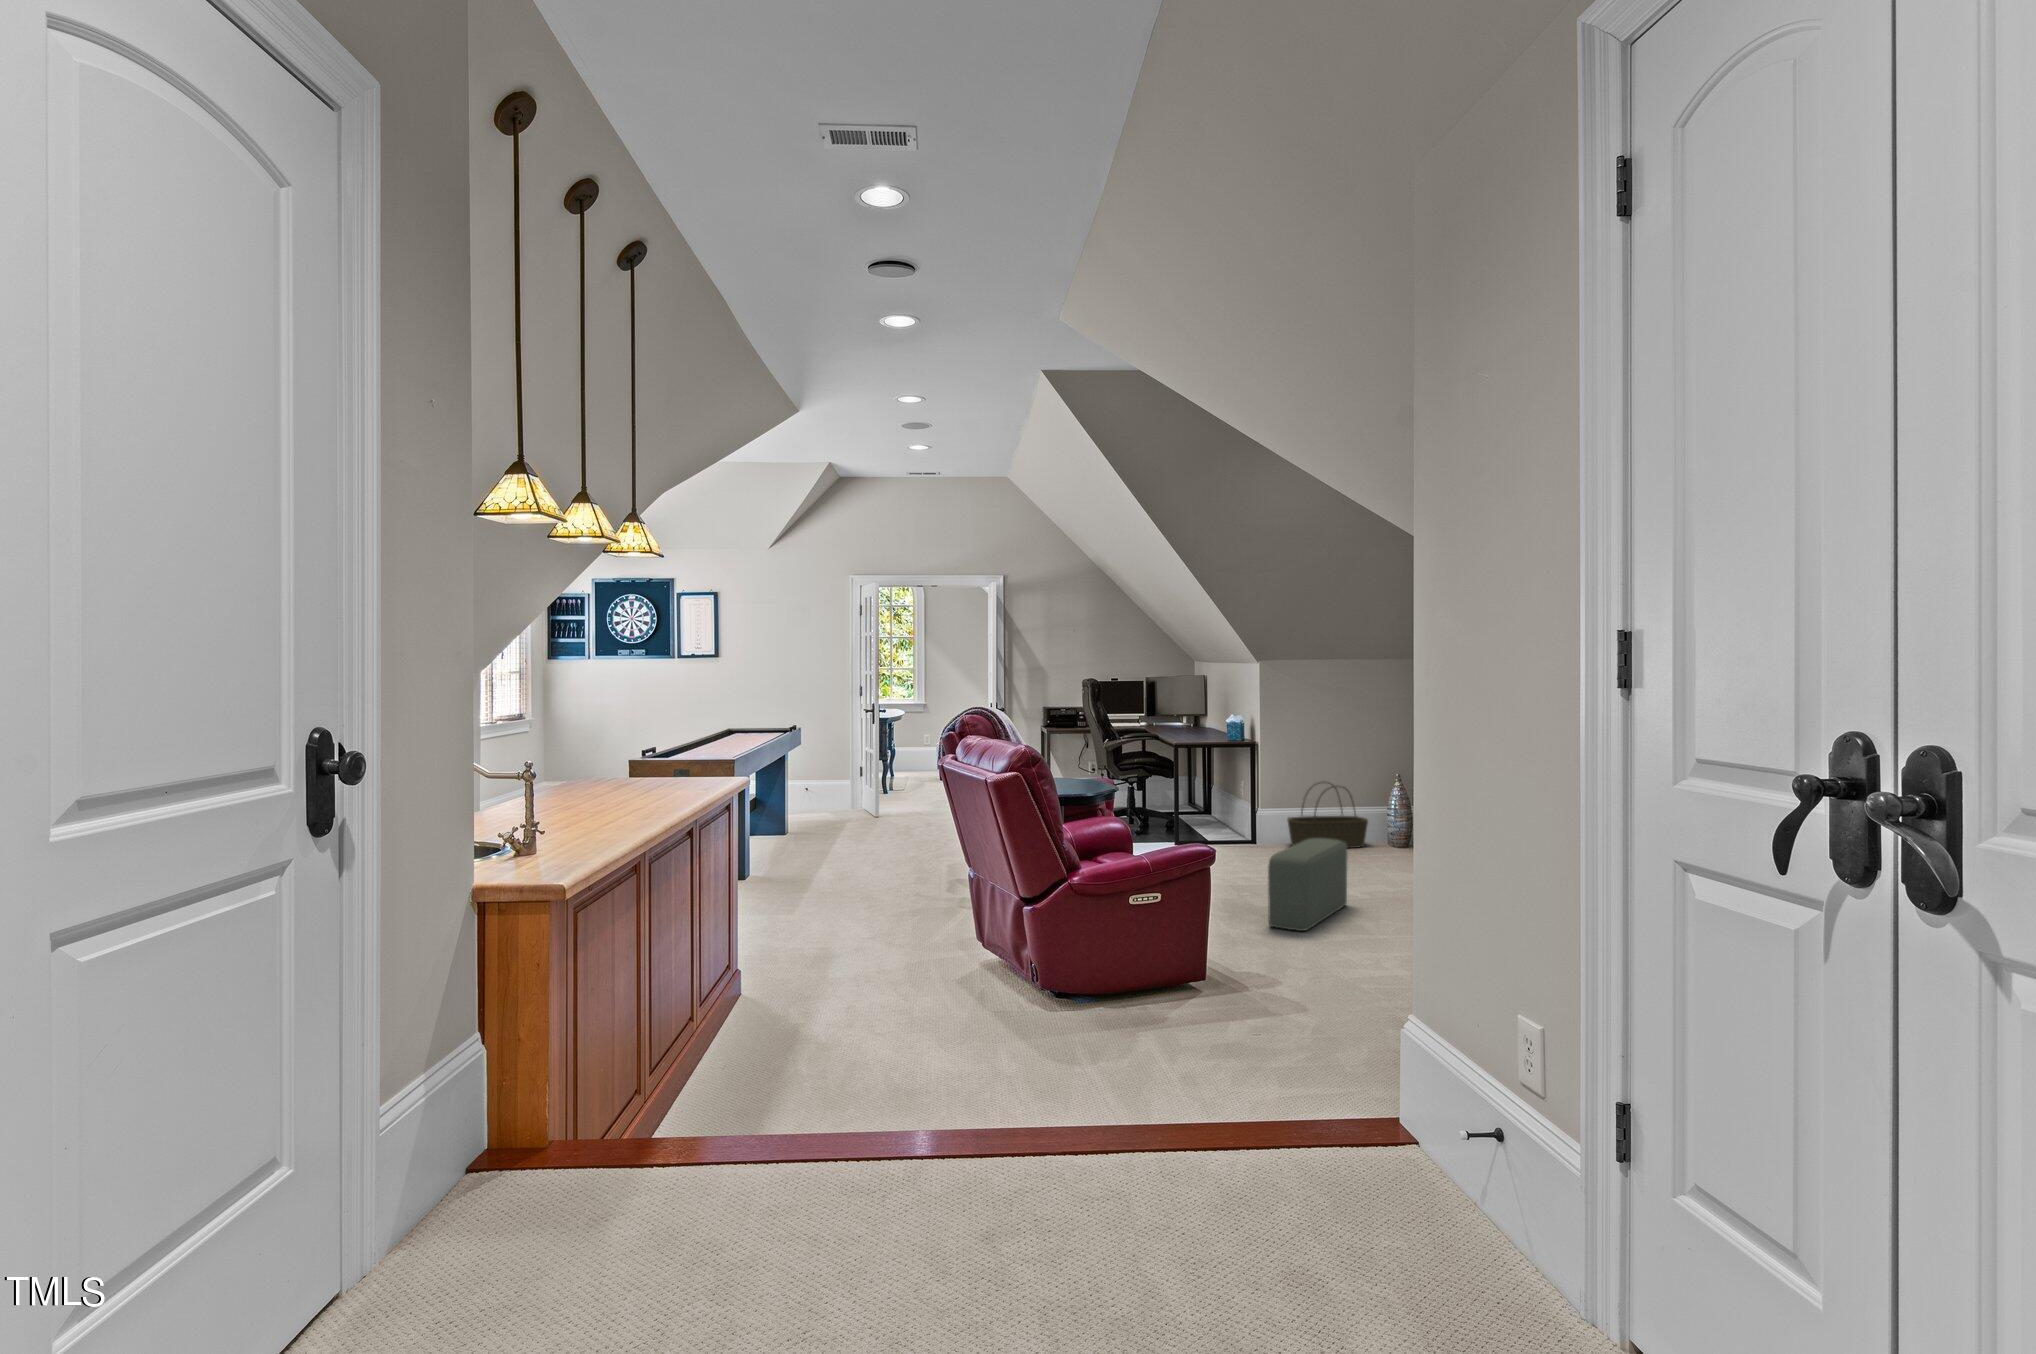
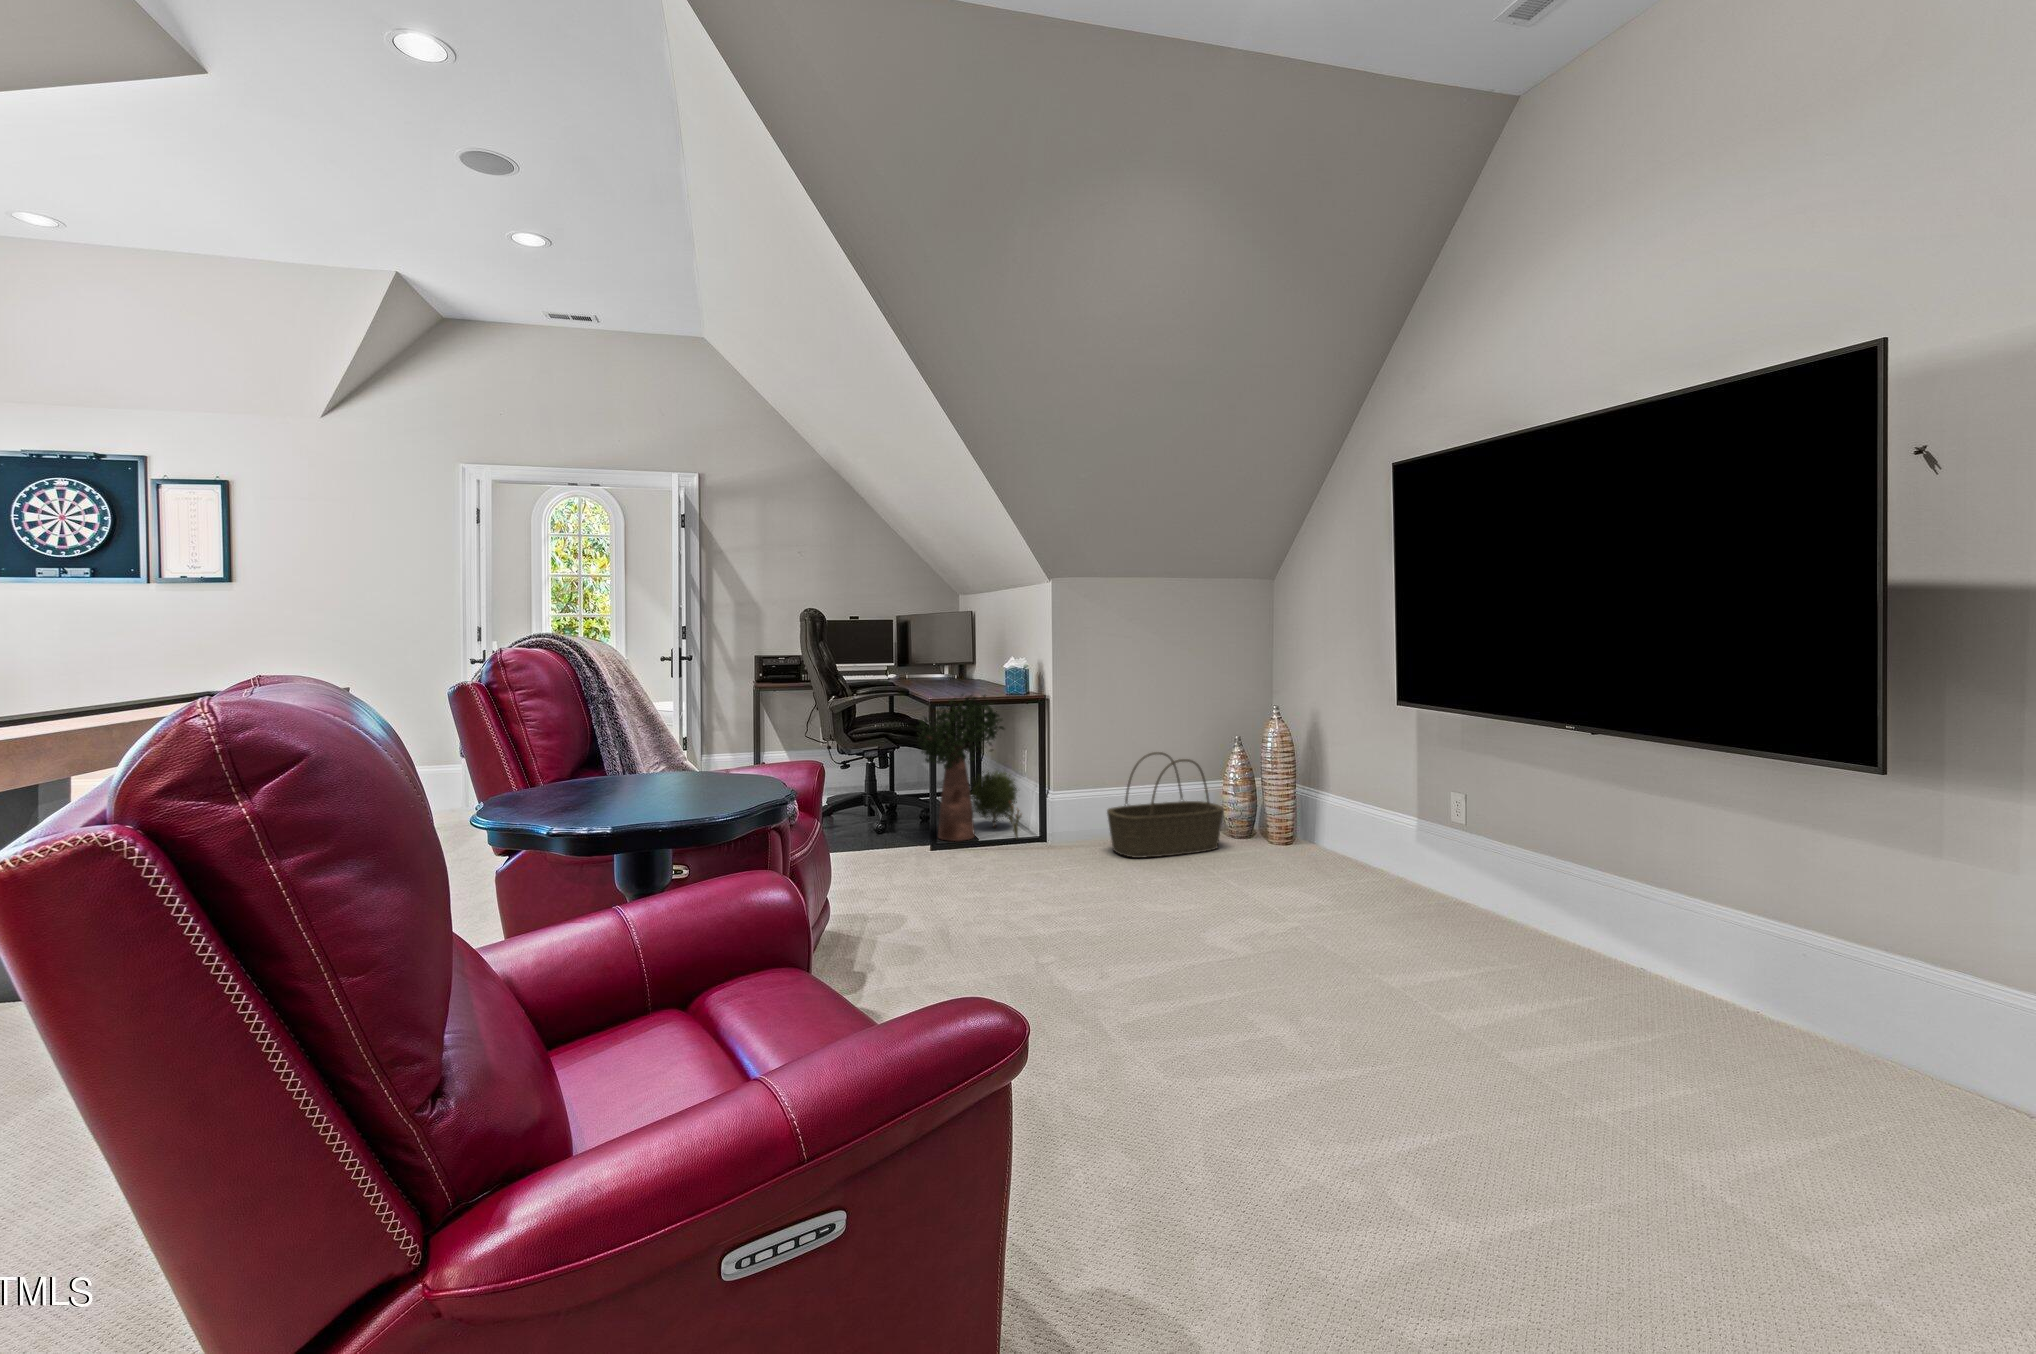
potted plant: none [1162,740,1234,838] -> present [917,695,1021,841]
pouf: present [1268,838,1347,931] -> none [1206,894,1326,1192]

